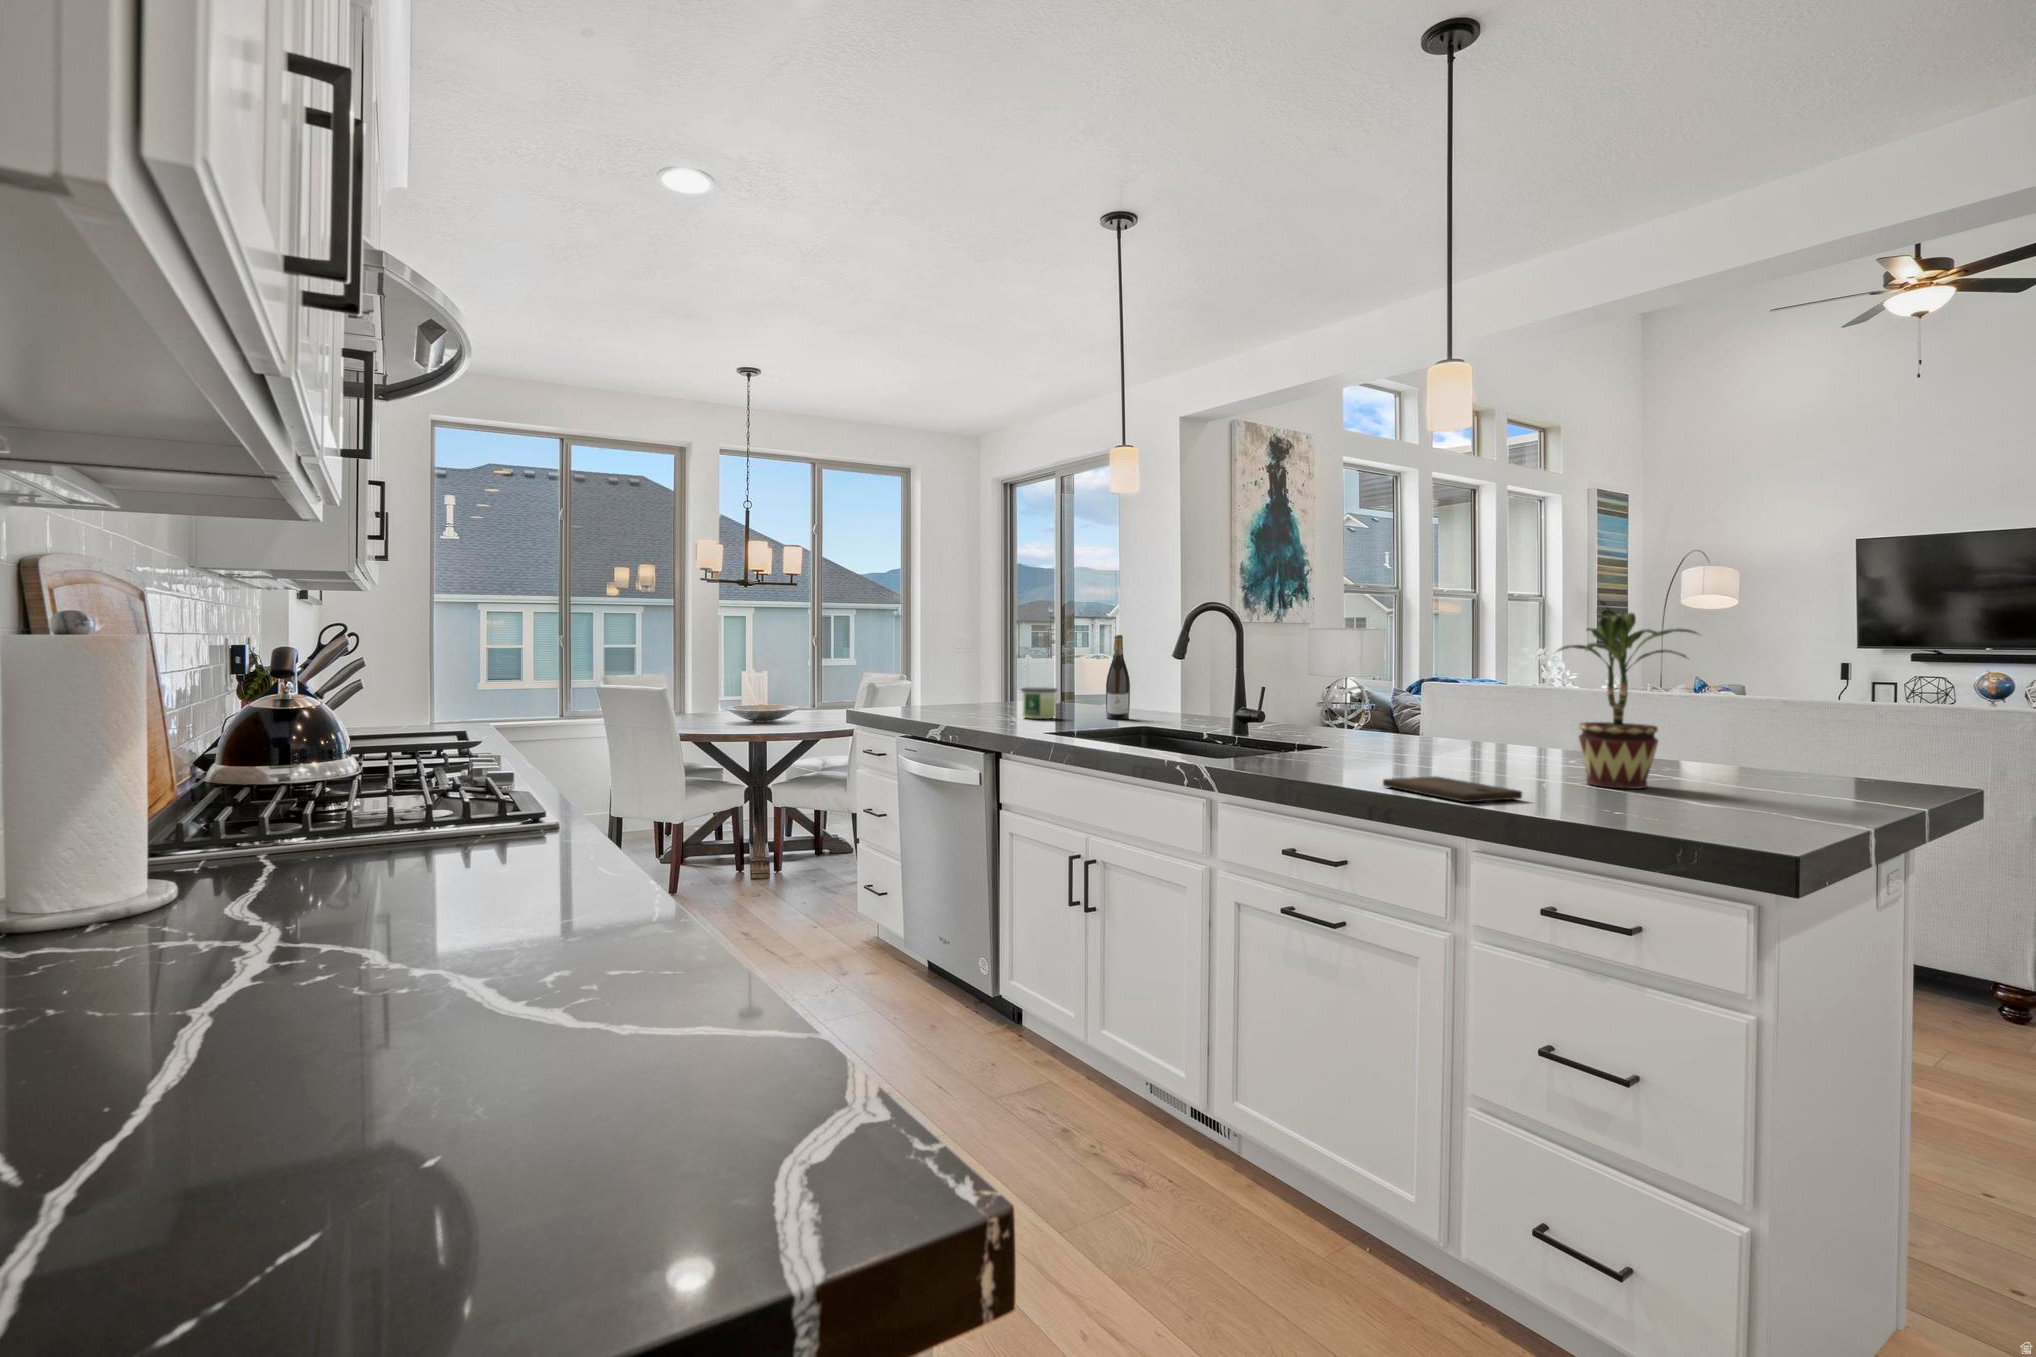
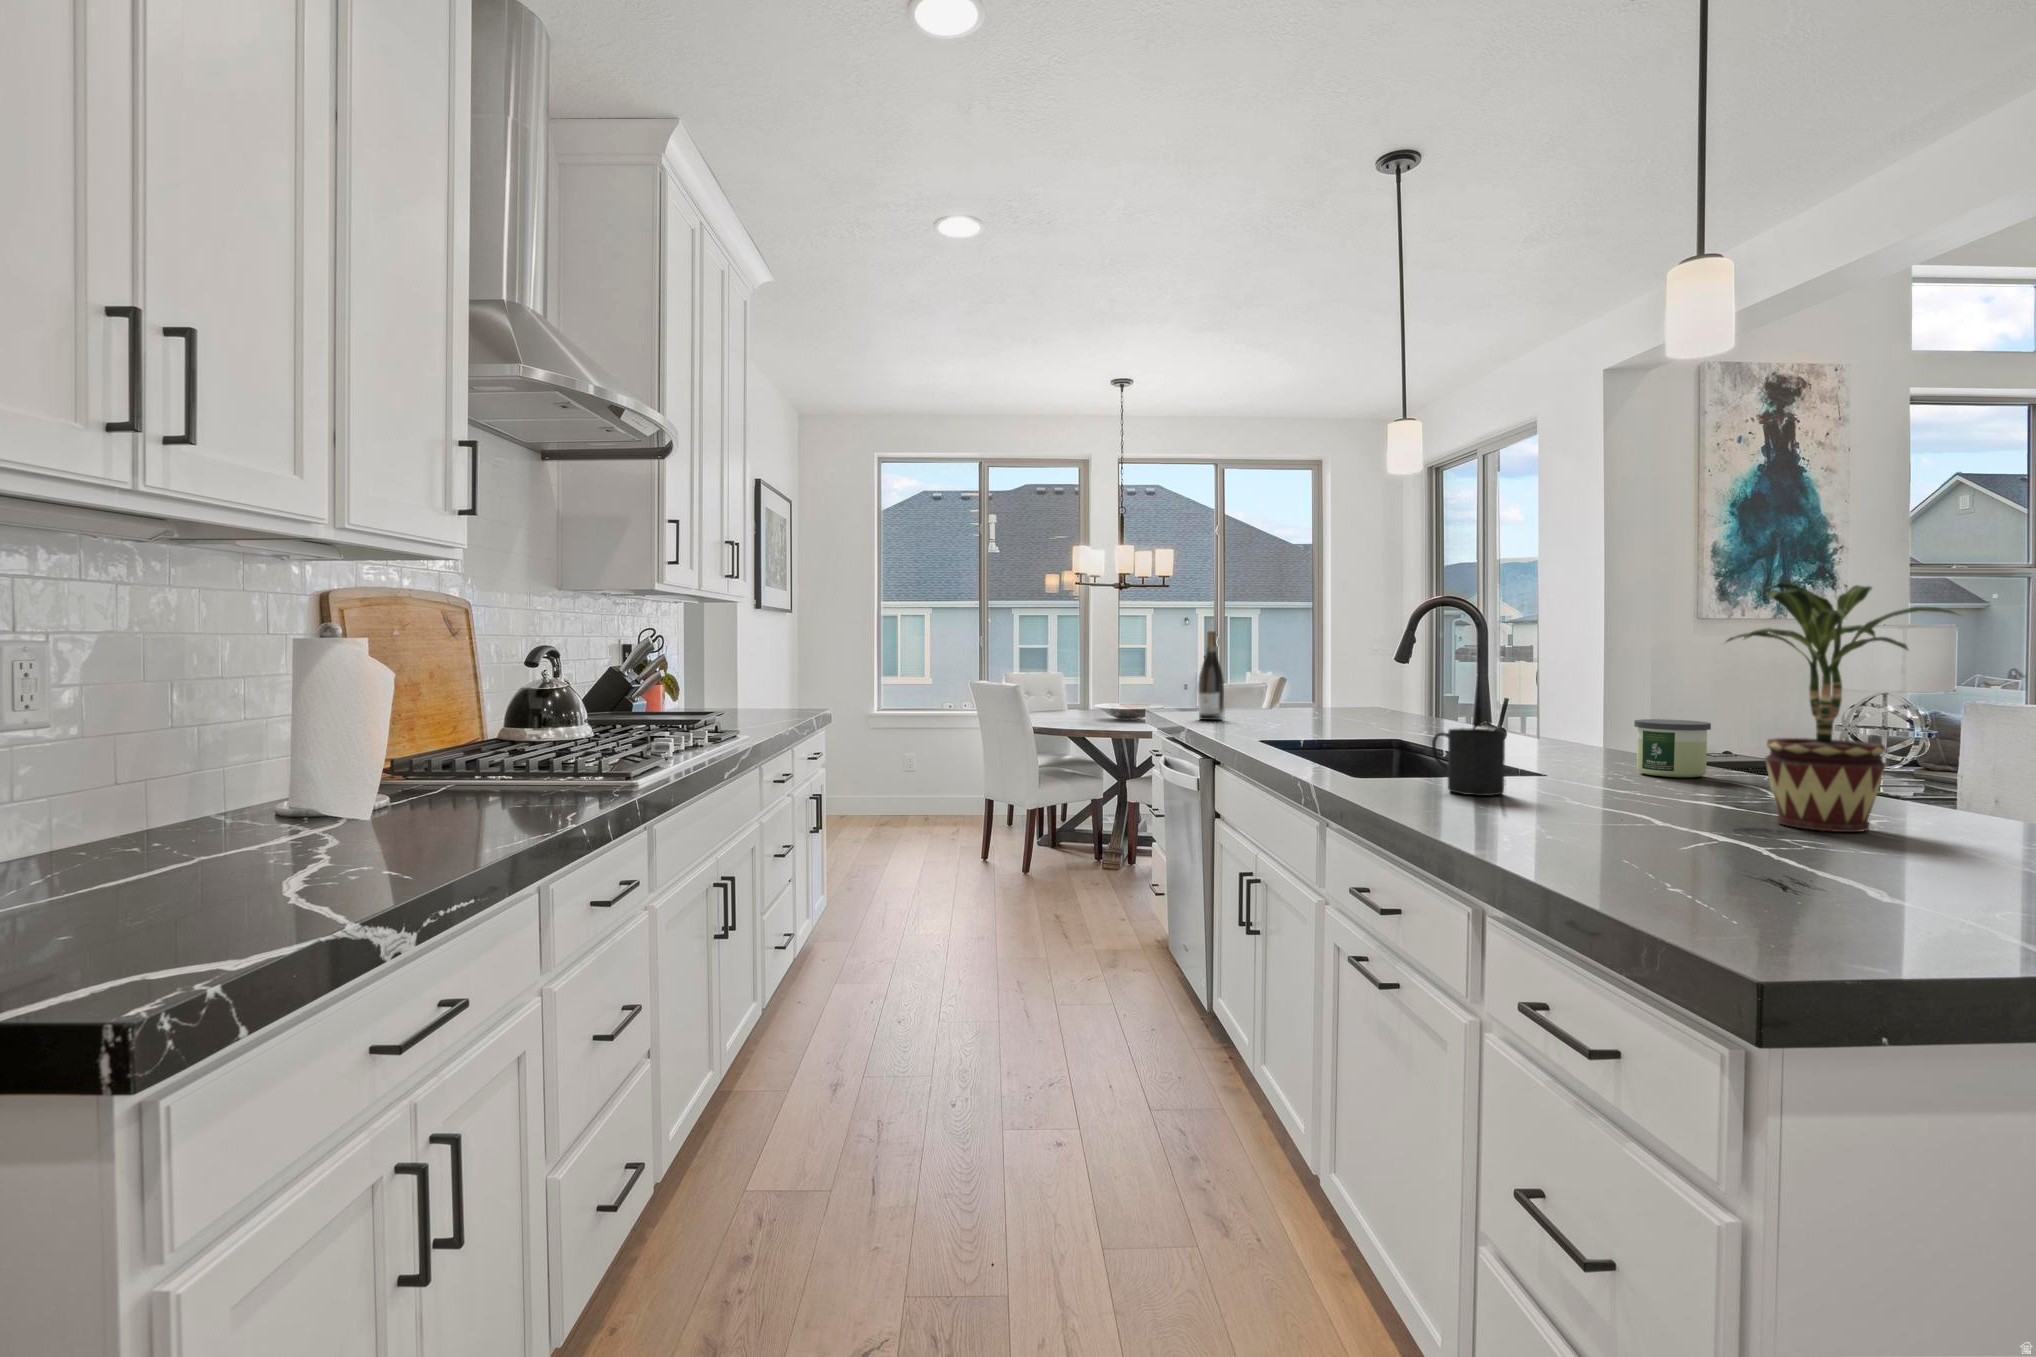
wine bottle: present [1106,635,1130,719] -> present [1198,631,1224,720]
candle: present [1021,687,1057,719] -> present [1634,719,1711,777]
mug: none [1329,722,1389,778] -> present [1432,728,1505,796]
cutting board: present [1383,776,1522,802] -> none [1449,795,1587,828]

